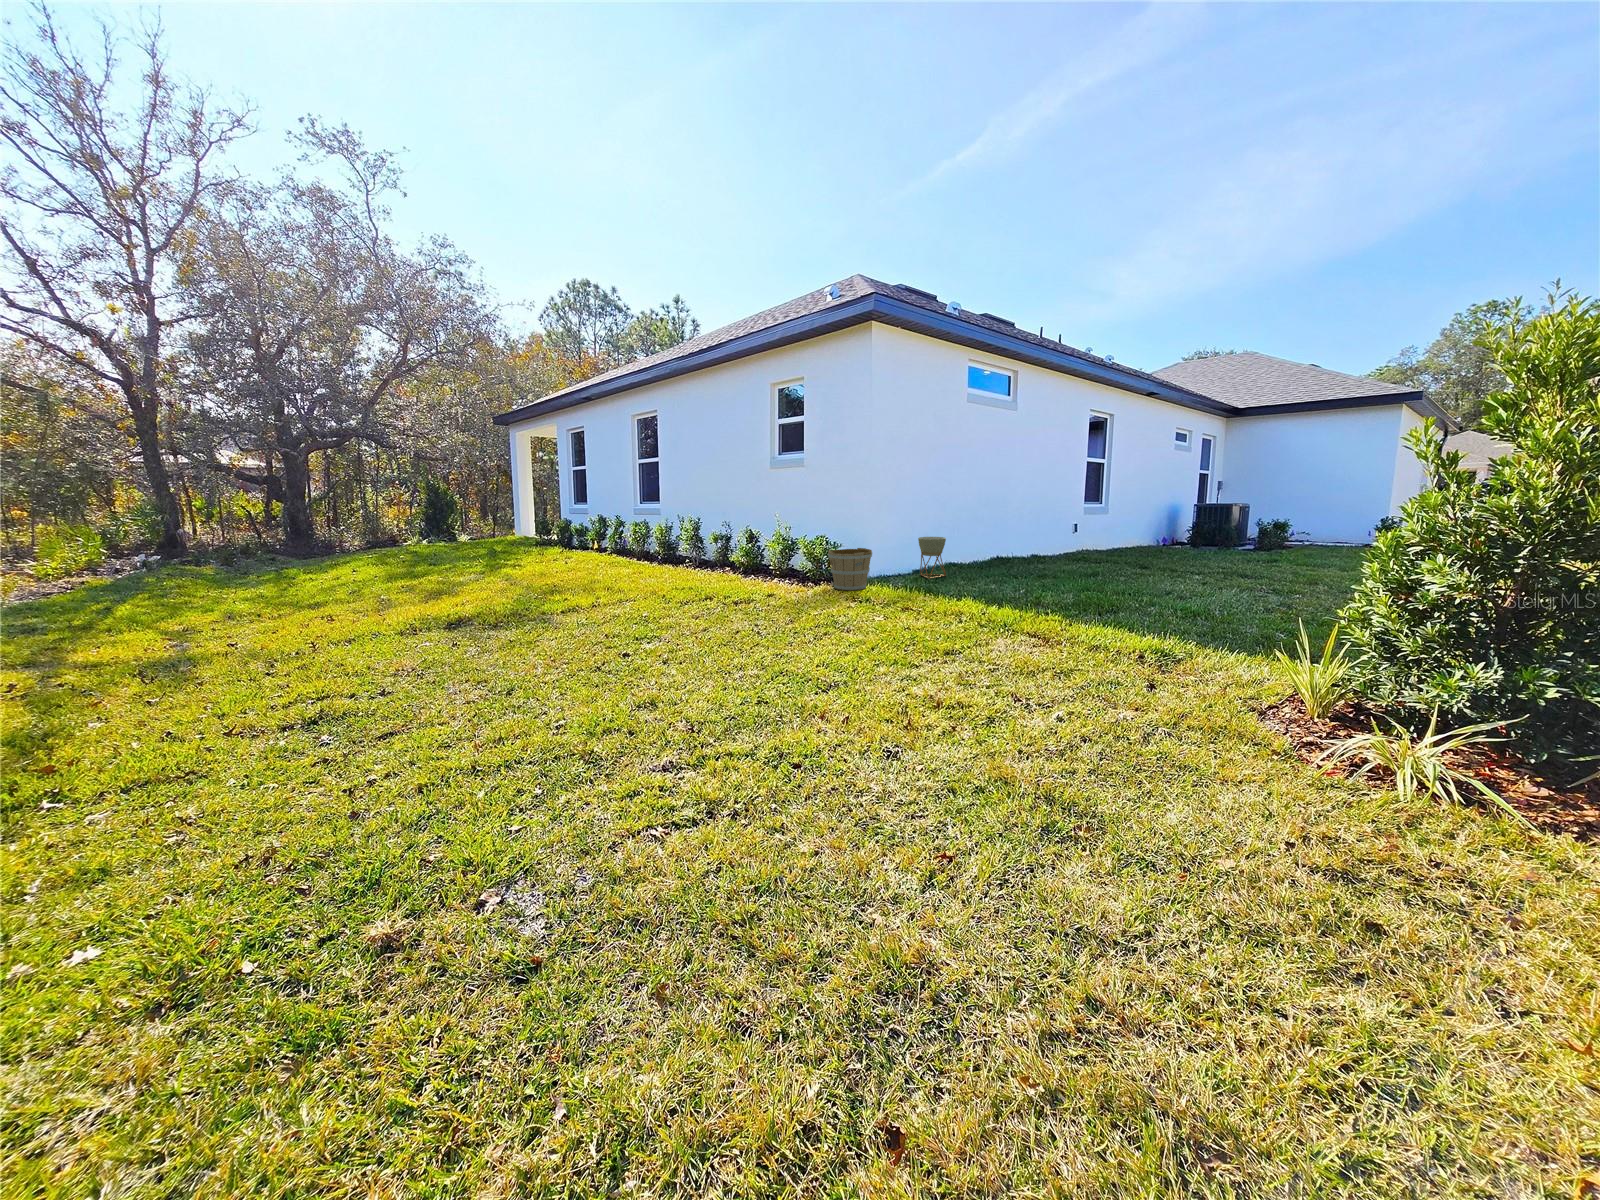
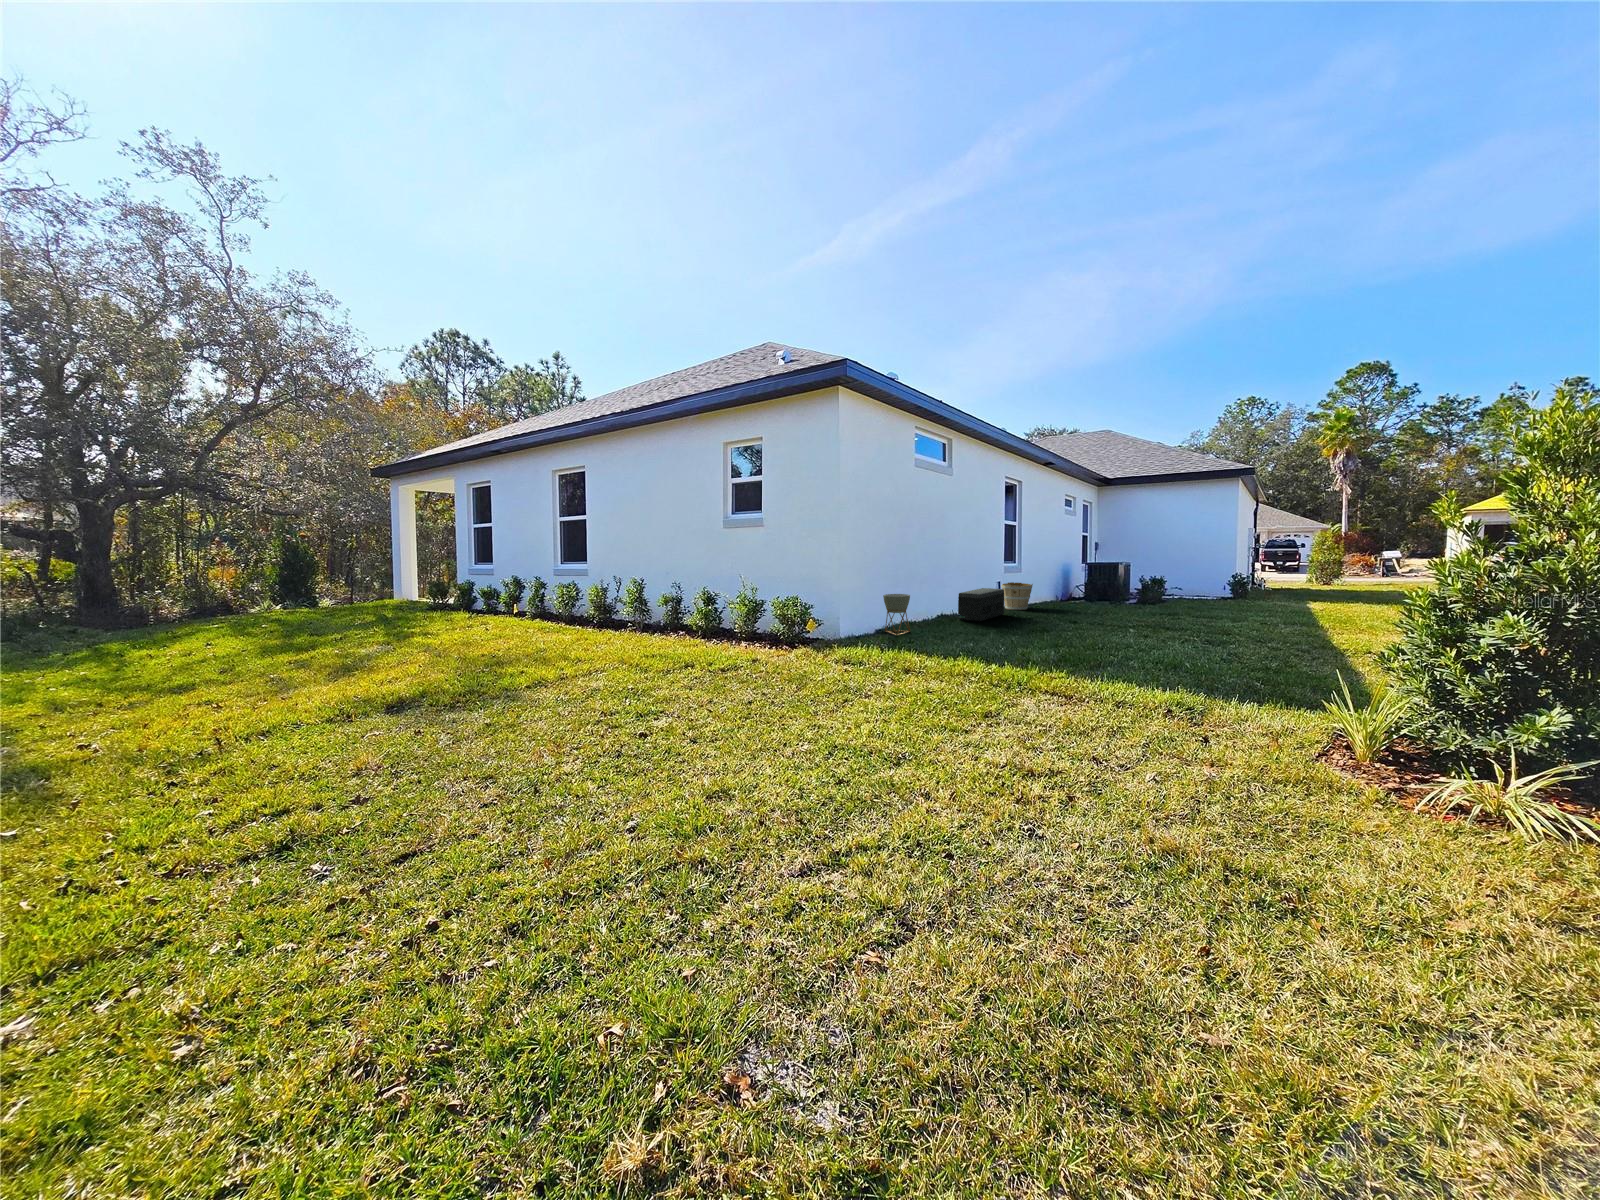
storage bench: none [1017,534,1074,570] -> present [958,588,1004,622]
wooden bucket: present [828,548,872,591] -> present [1001,582,1033,610]

